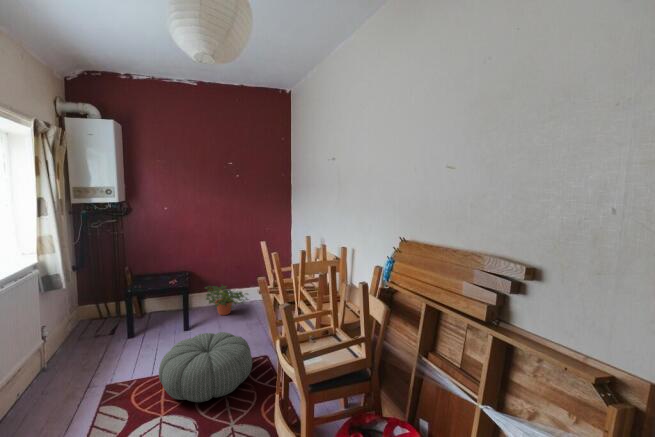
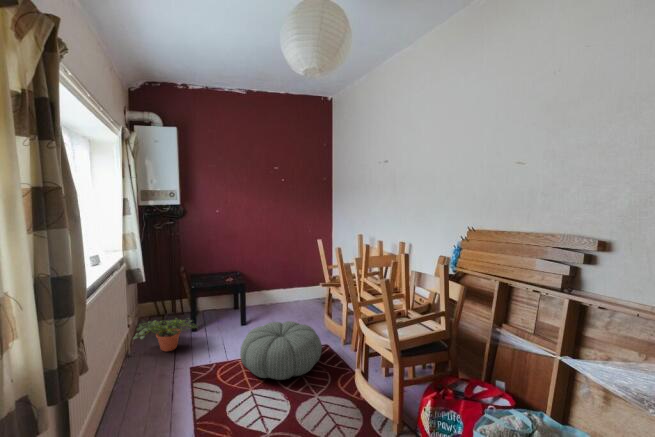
potted plant: present [205,284,248,315] -> present [133,318,198,351]

